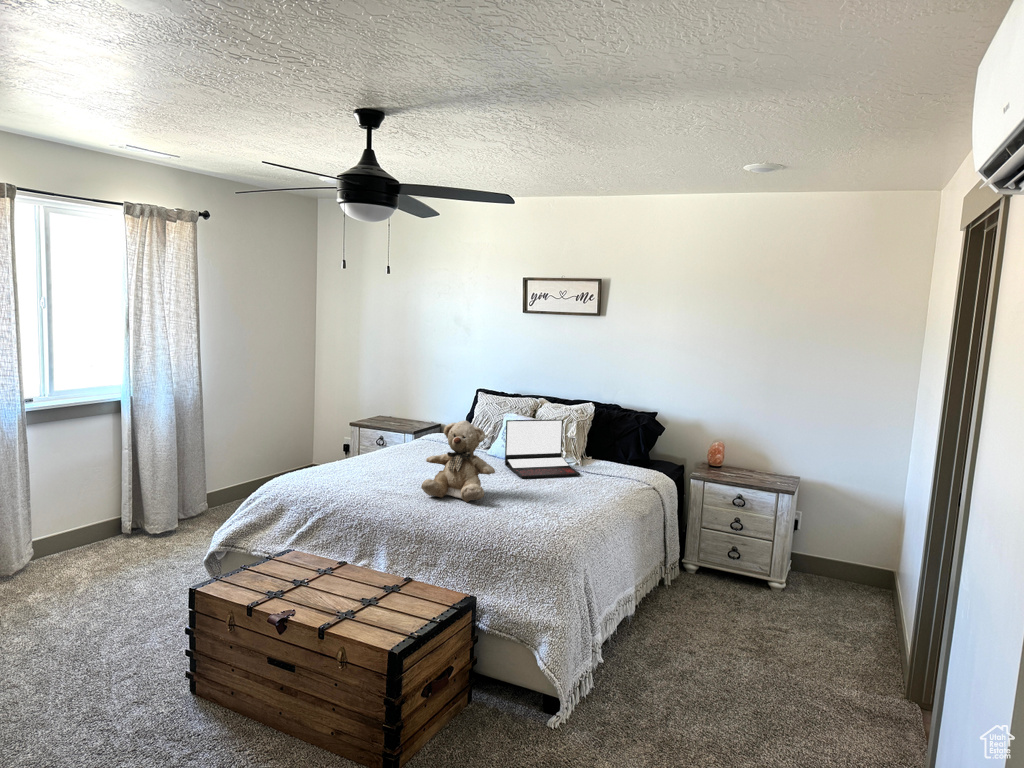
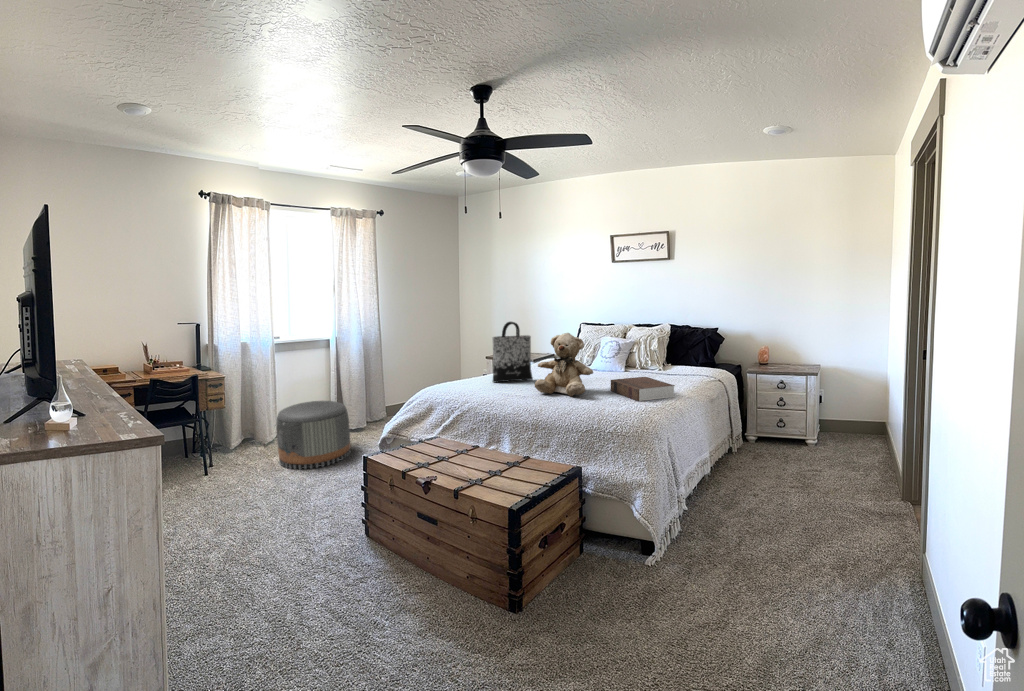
tote bag: none [365,399,418,478] -> present [493,322,533,382]
laptop: present [505,419,580,478] -> none [601,335,664,381]
book: none [515,476,590,510] -> present [611,377,675,401]
pouf: none [43,494,155,595] -> present [276,401,351,469]

